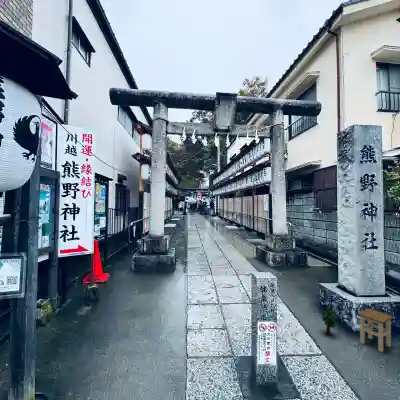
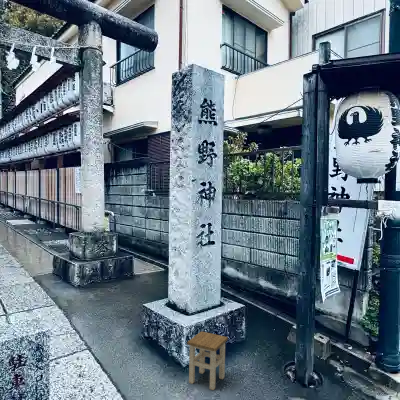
decorative plant: present [321,305,339,336] -> none [136,336,164,383]

